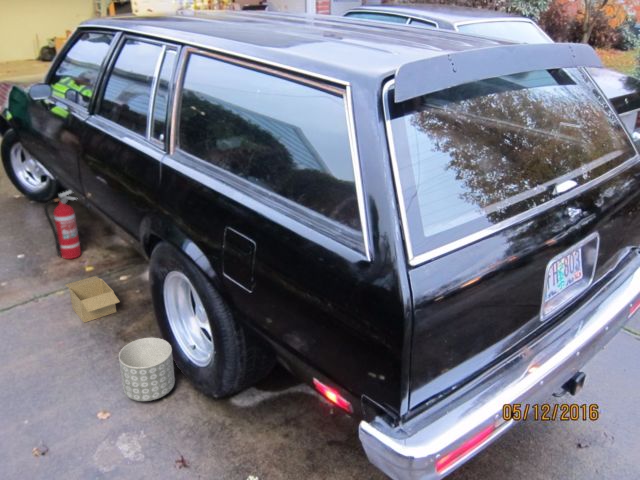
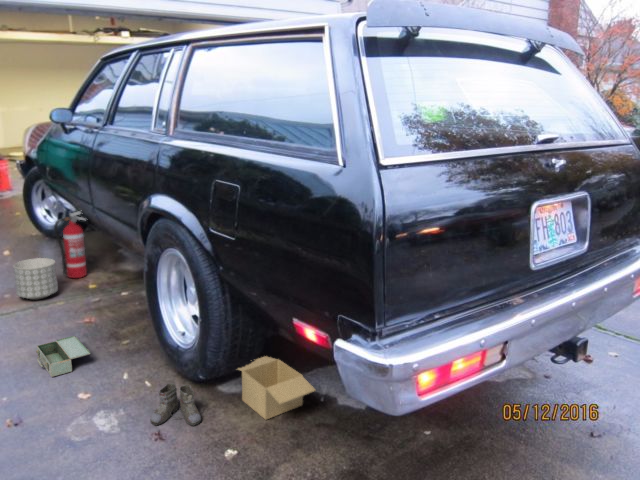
cardboard box: present [65,276,120,322] -> present [238,356,315,420]
planter: present [119,338,175,401] -> present [13,258,58,300]
toolbox: none [48,343,103,392] -> present [36,336,90,377]
boots: none [172,407,223,450] -> present [150,383,201,426]

